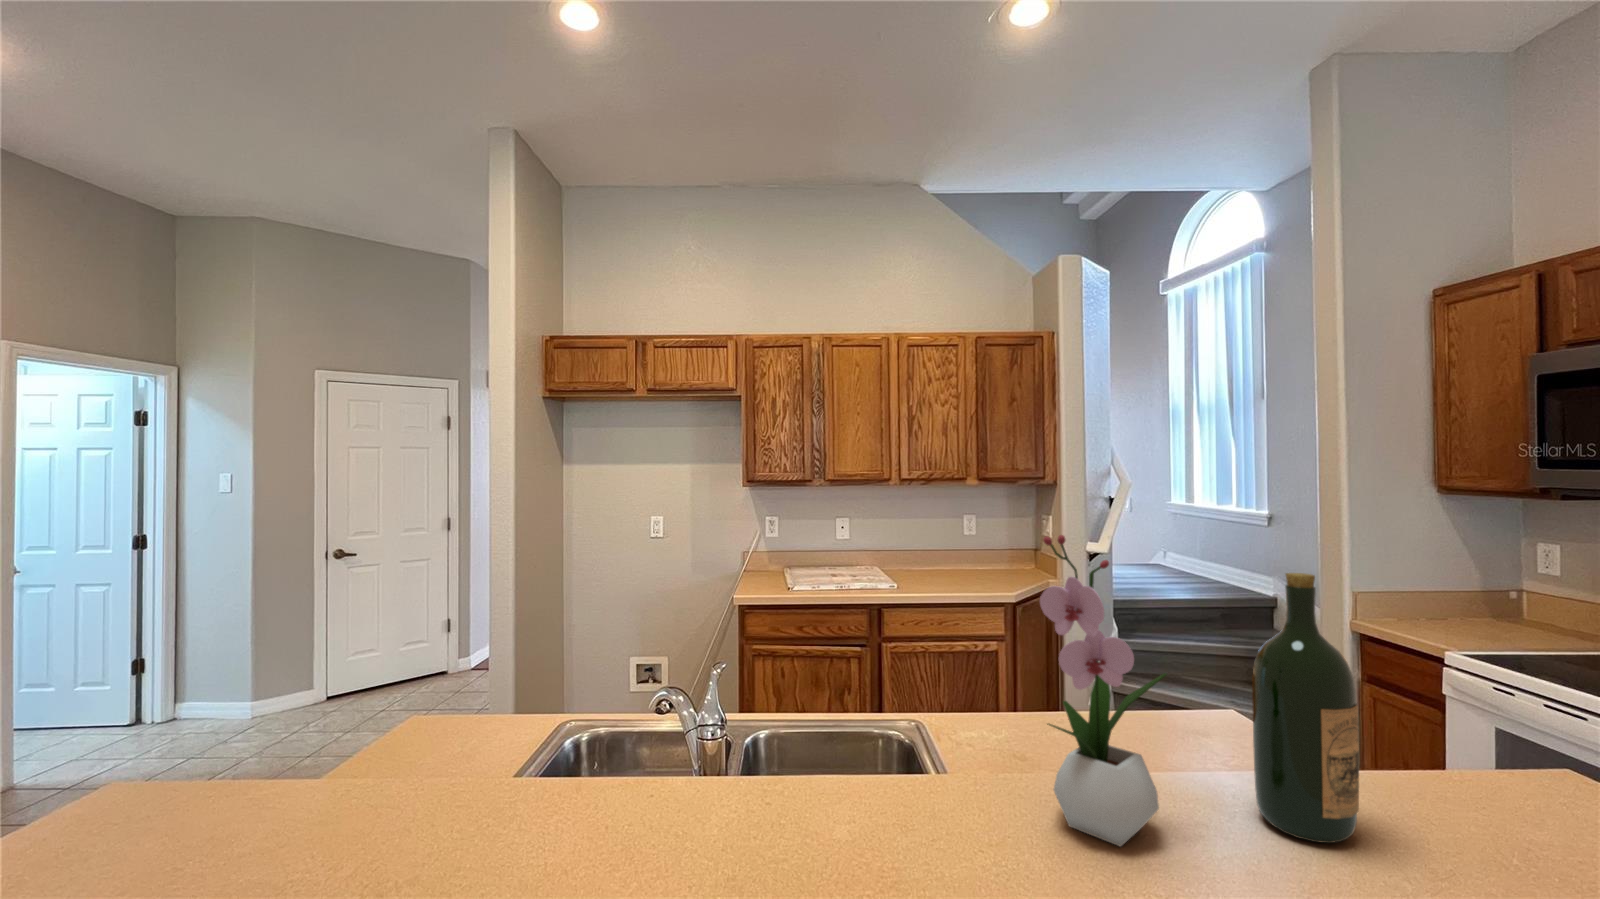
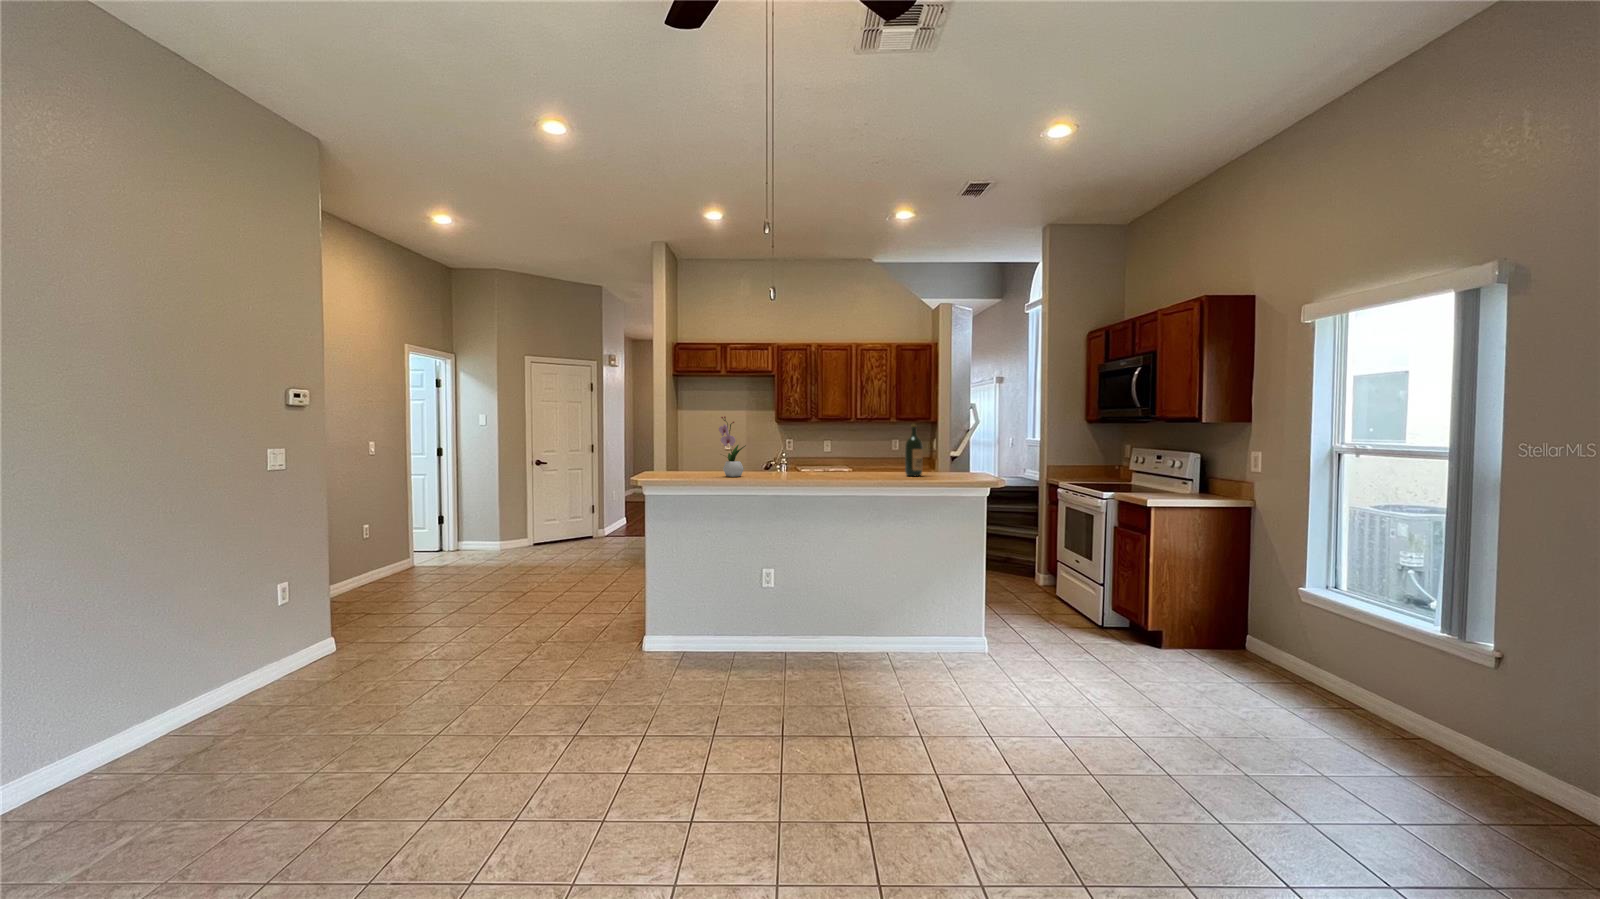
flower arrangement: present [1040,535,1166,846] -> present [719,416,746,477]

